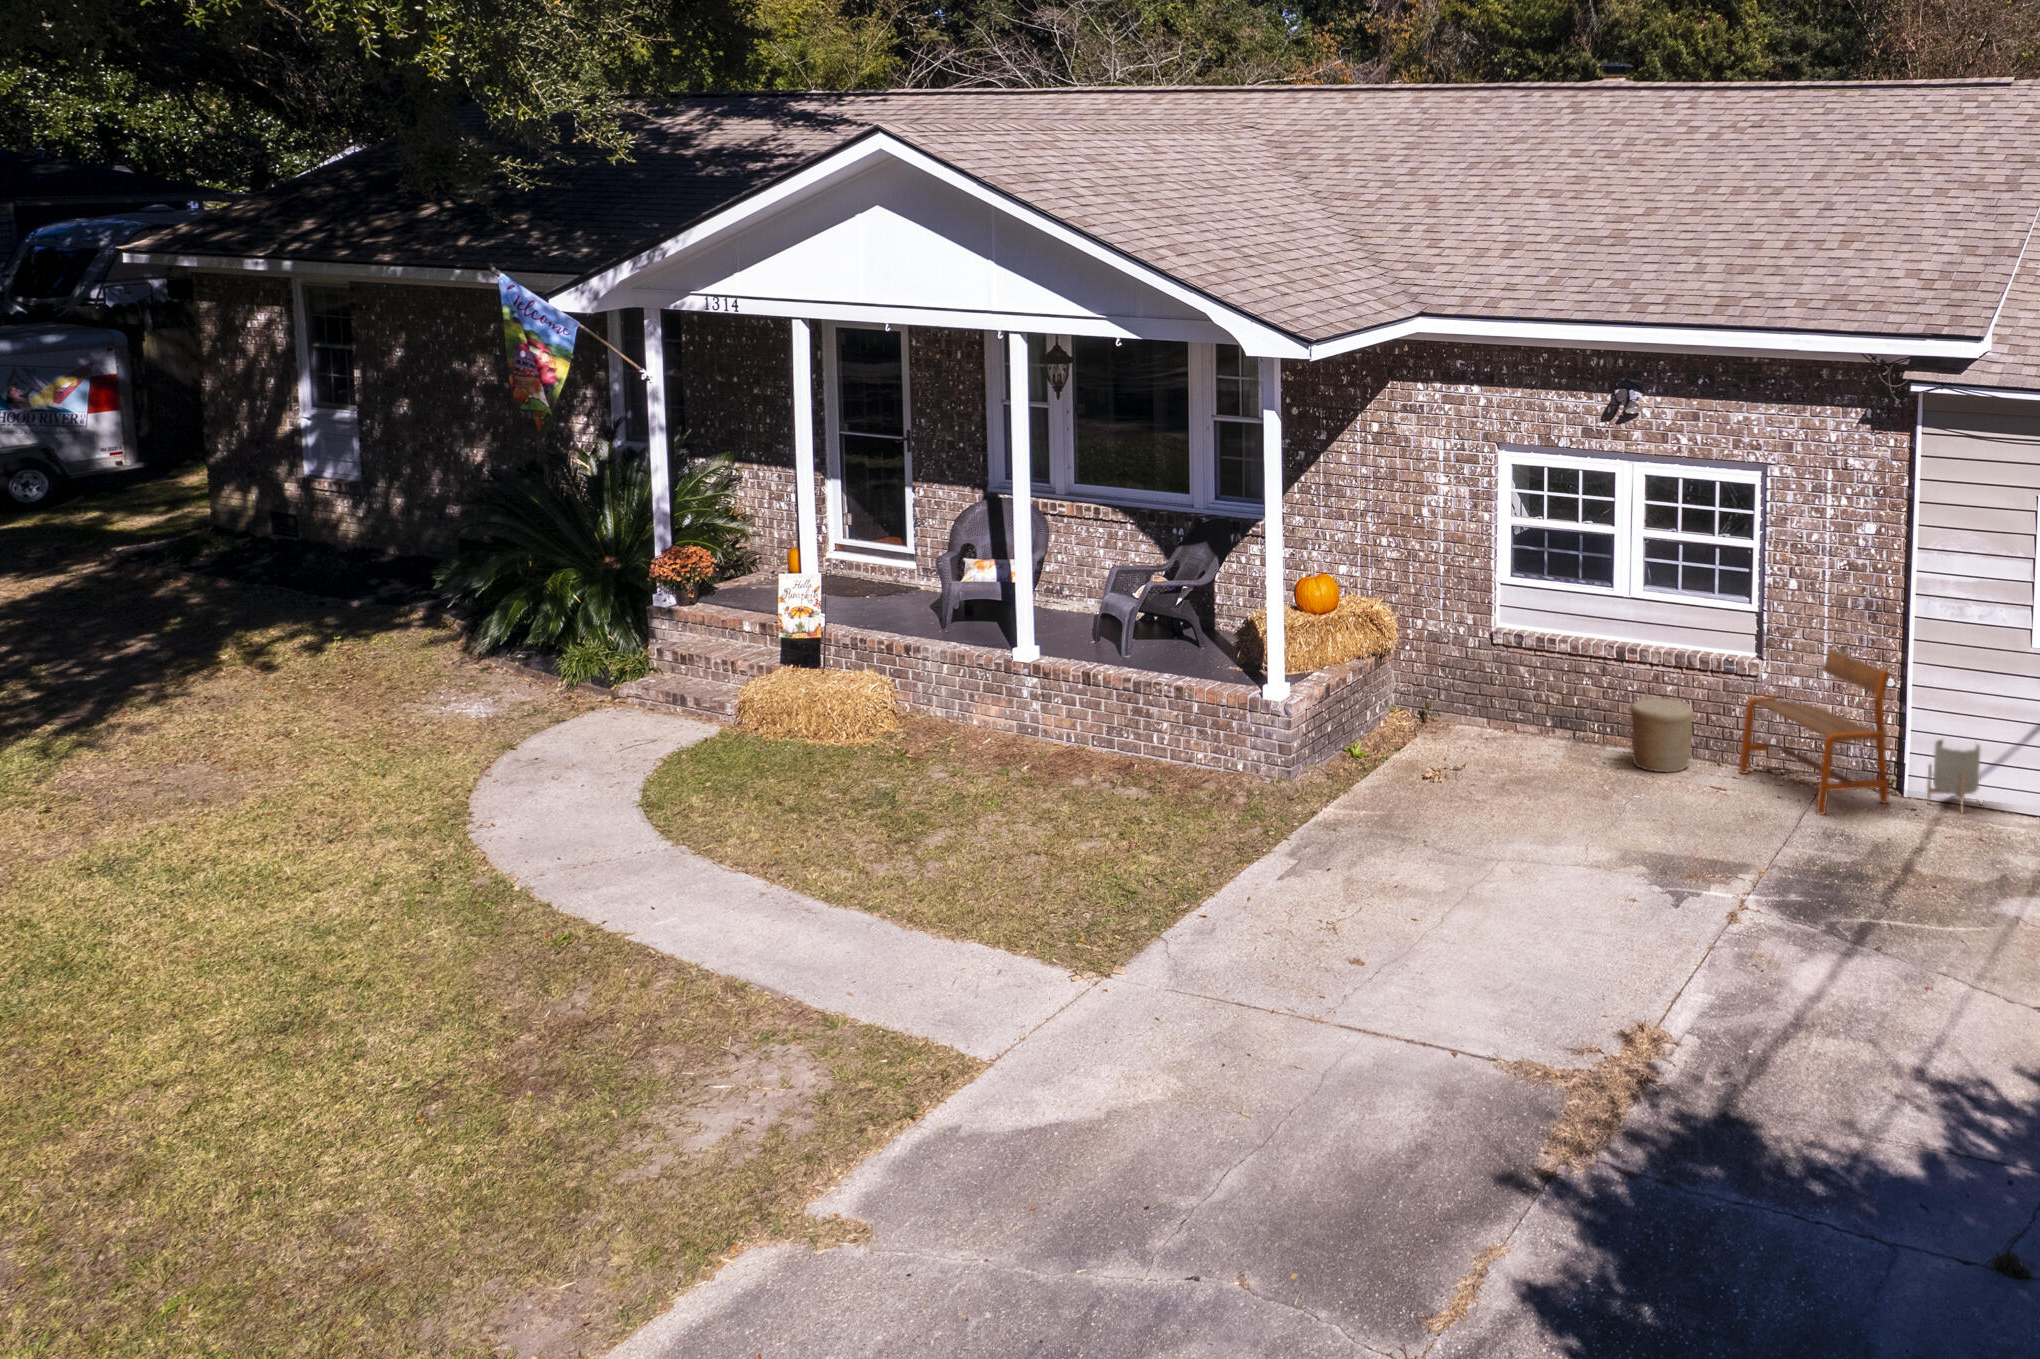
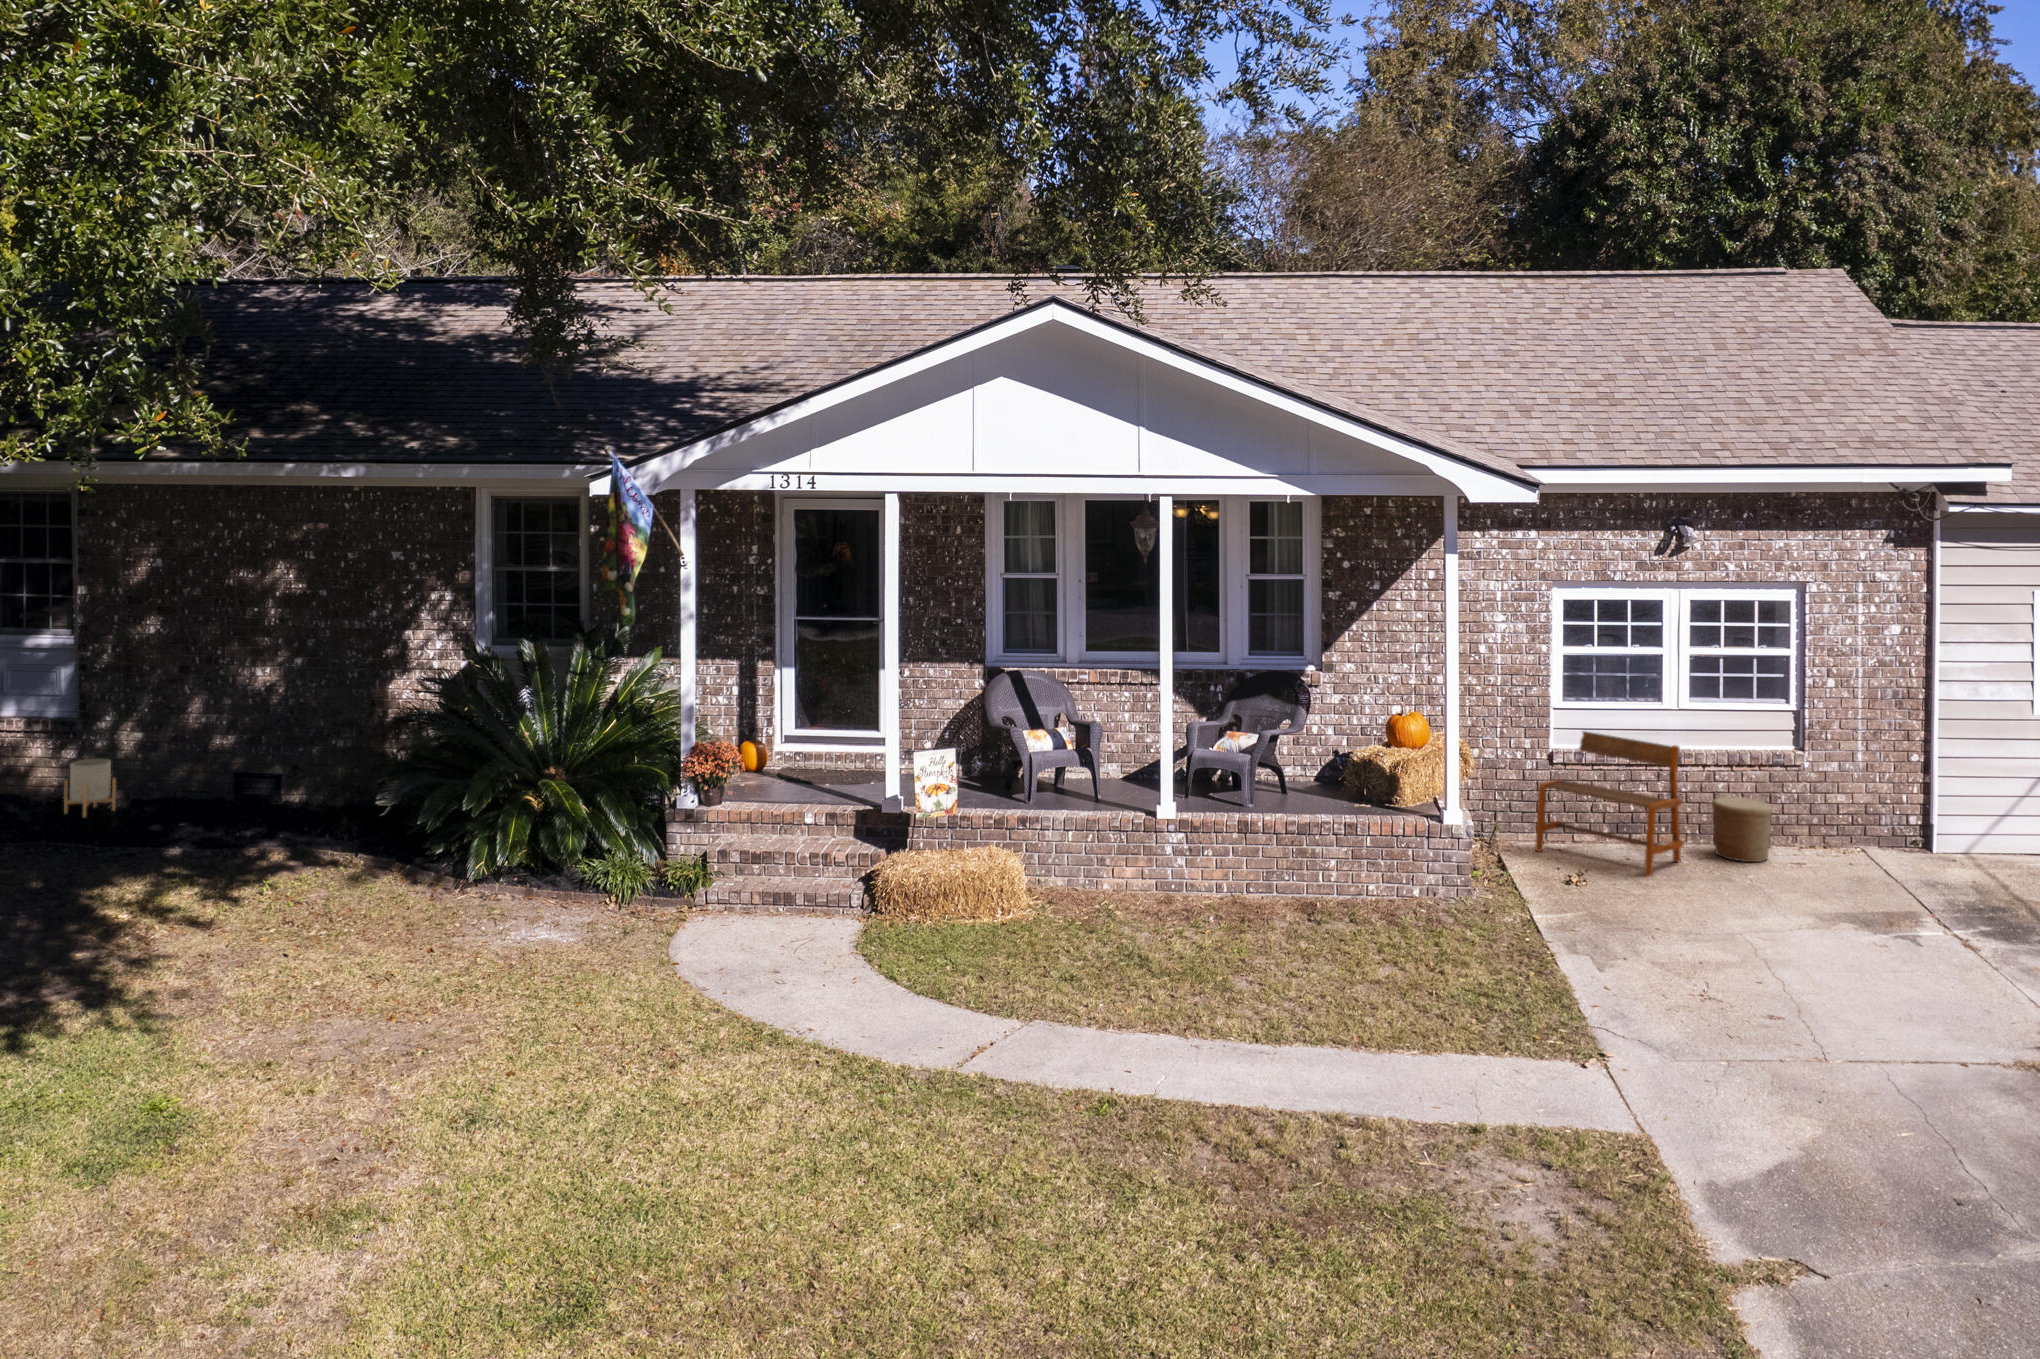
bench: present [1739,650,1890,815] -> present [1535,731,1684,876]
planter: present [1927,740,1982,812] -> present [64,759,116,817]

